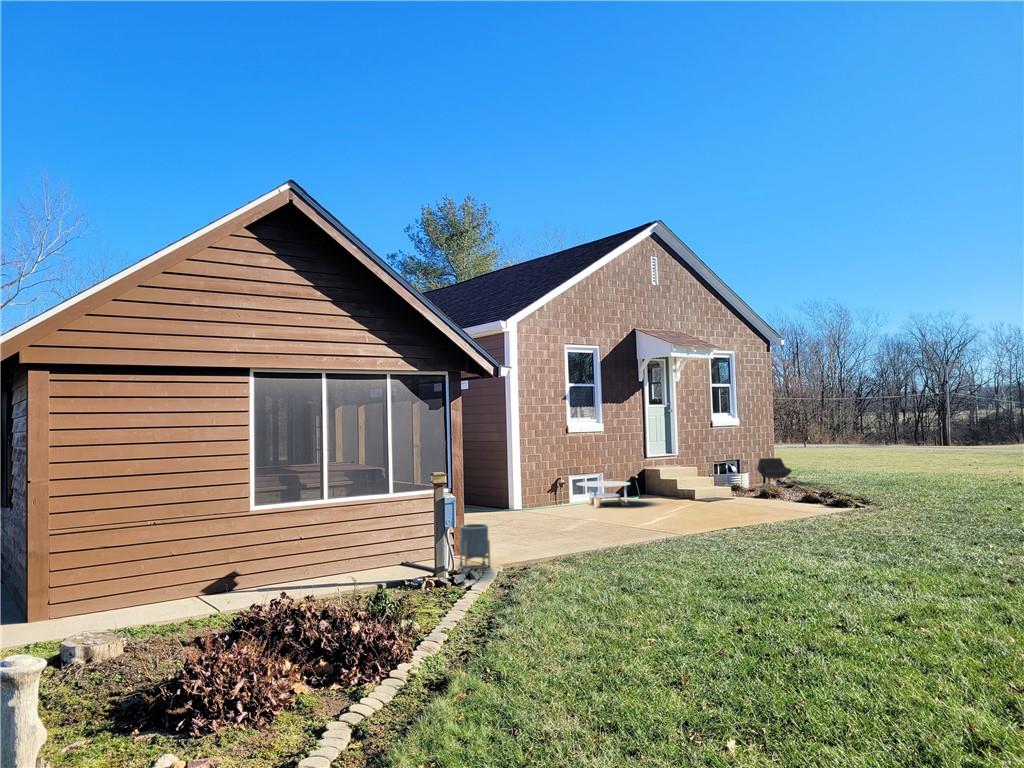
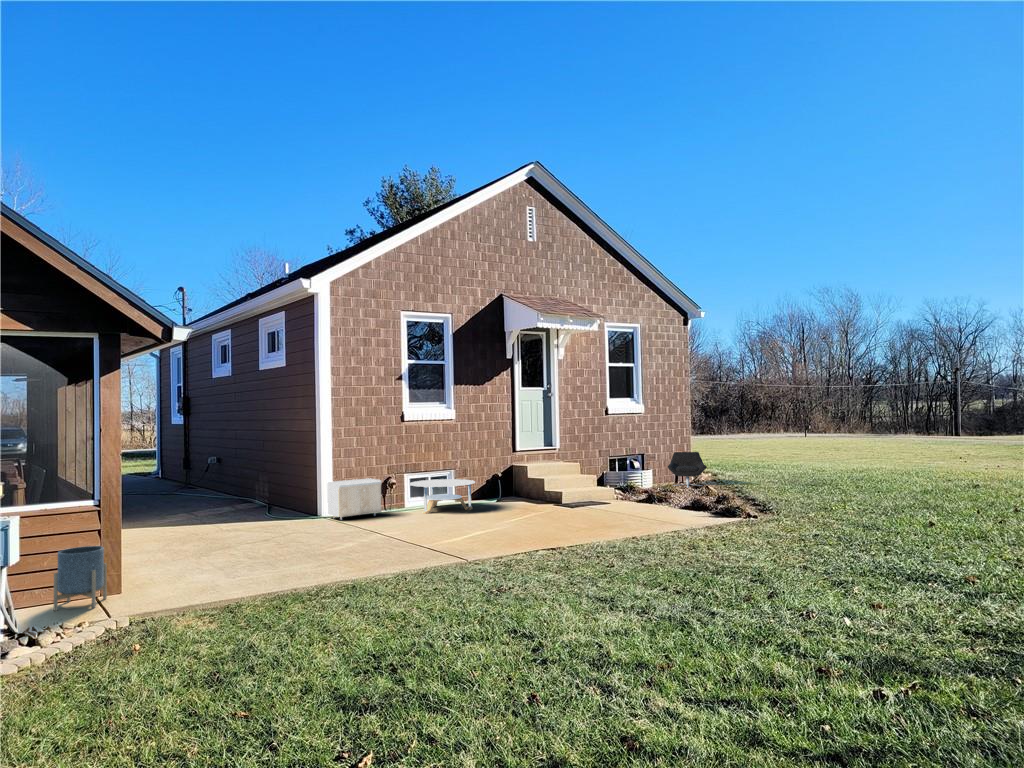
storage bench: none [521,480,563,514] -> present [327,478,382,520]

